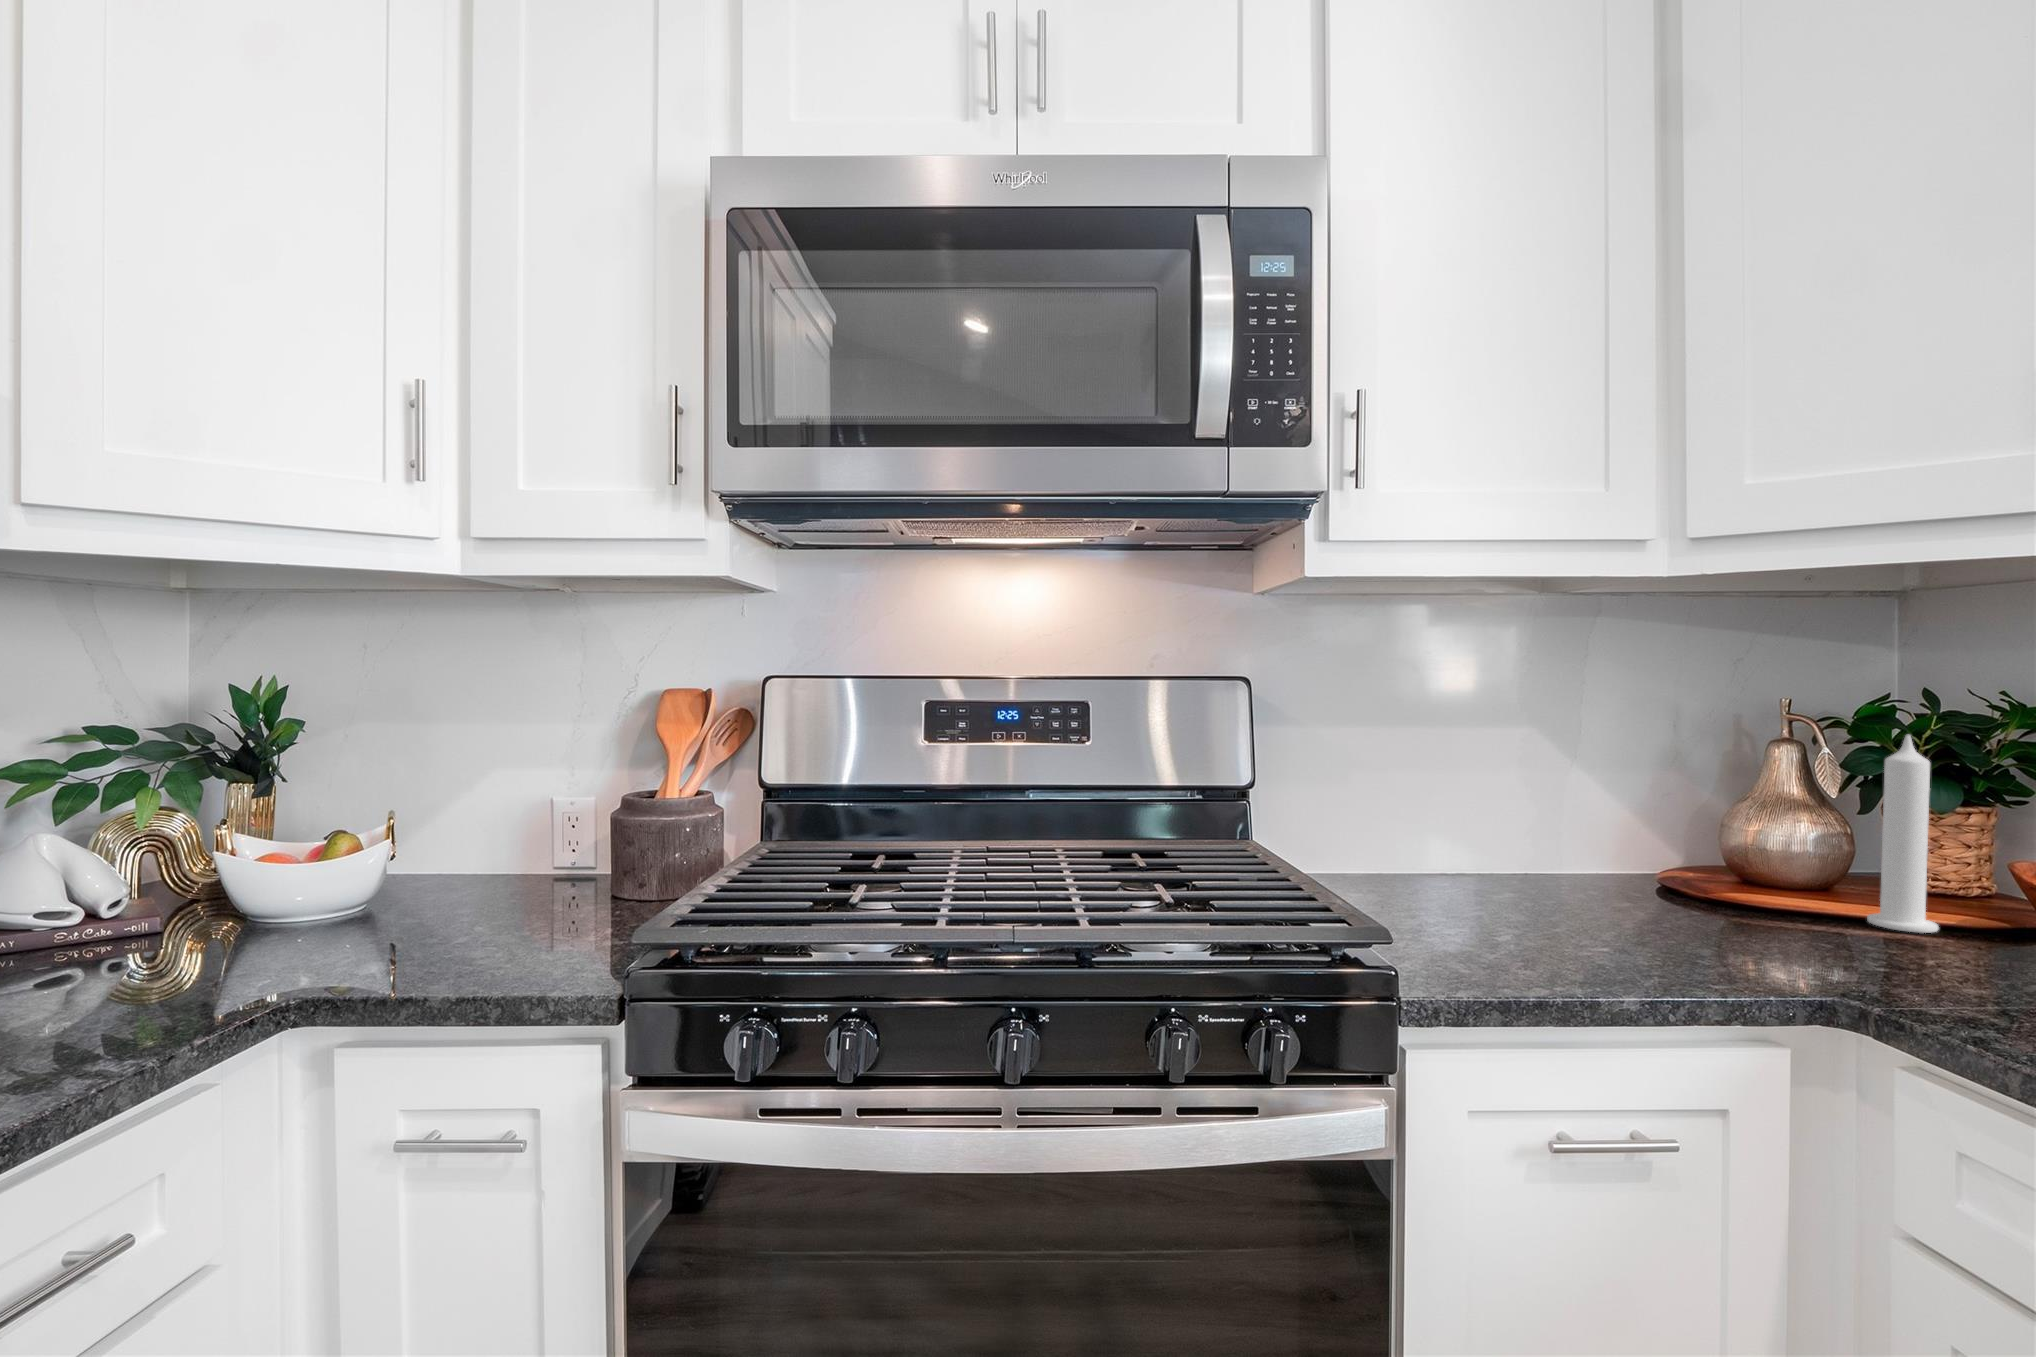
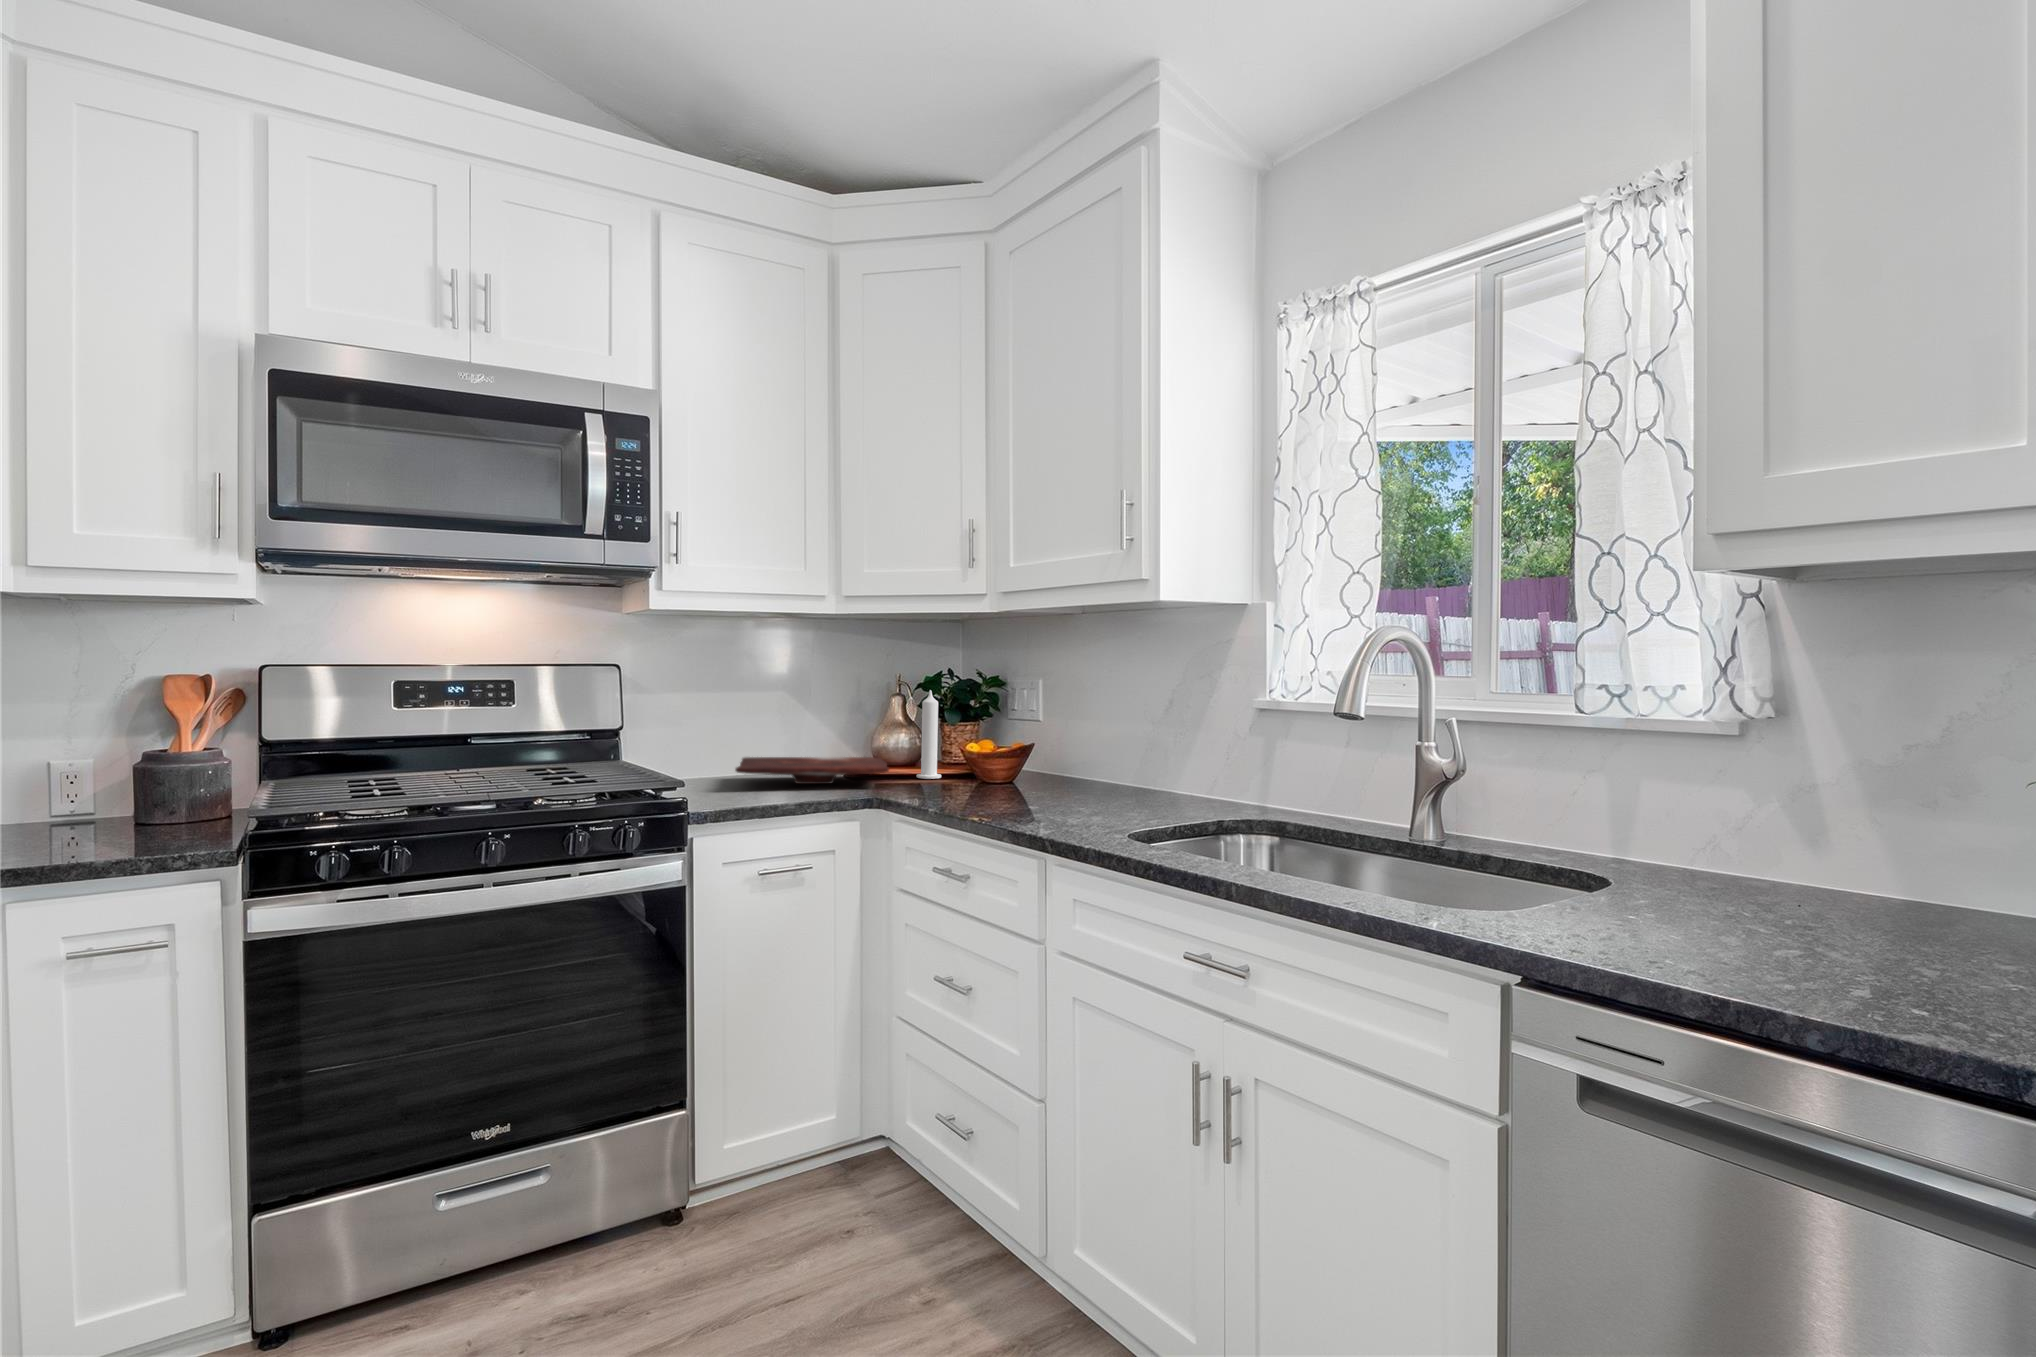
cutting board: none [1465,846,1842,923] -> present [735,757,889,784]

